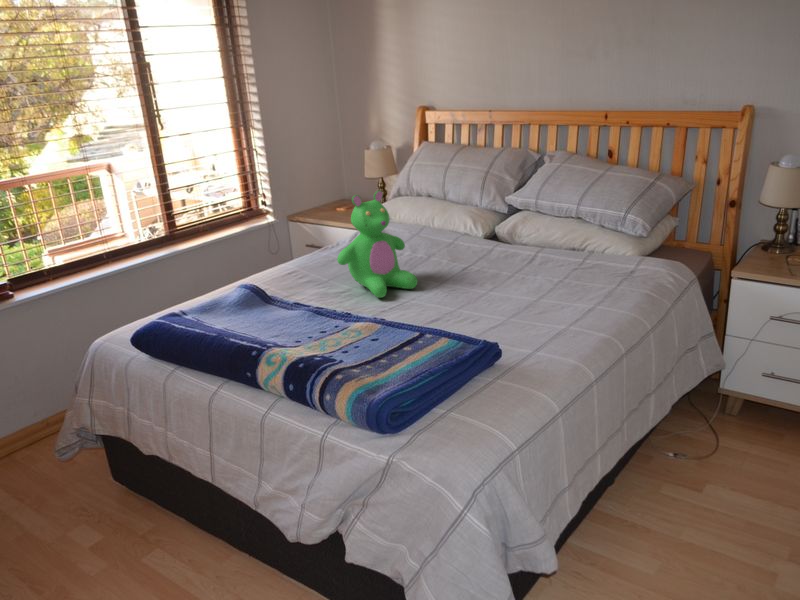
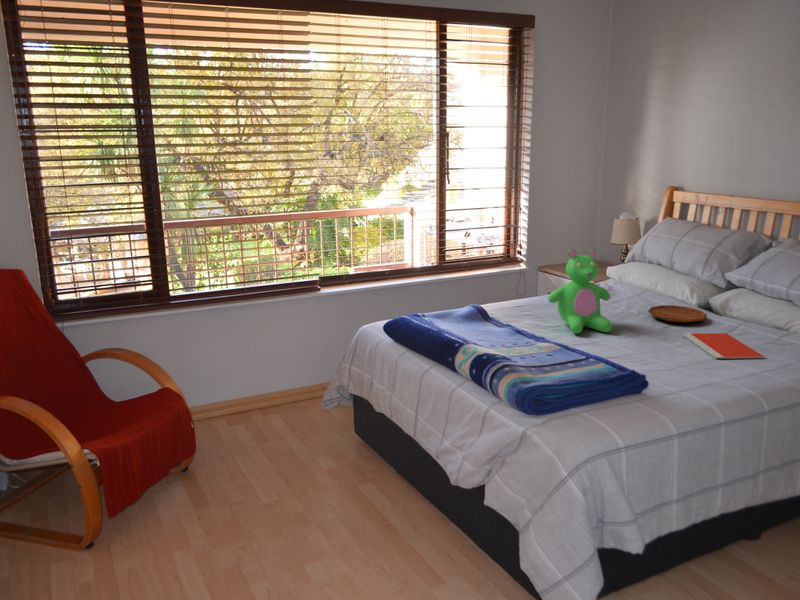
tray: none [442,241,503,261] -> present [648,305,707,322]
notebook: none [491,264,584,298] -> present [683,333,765,358]

